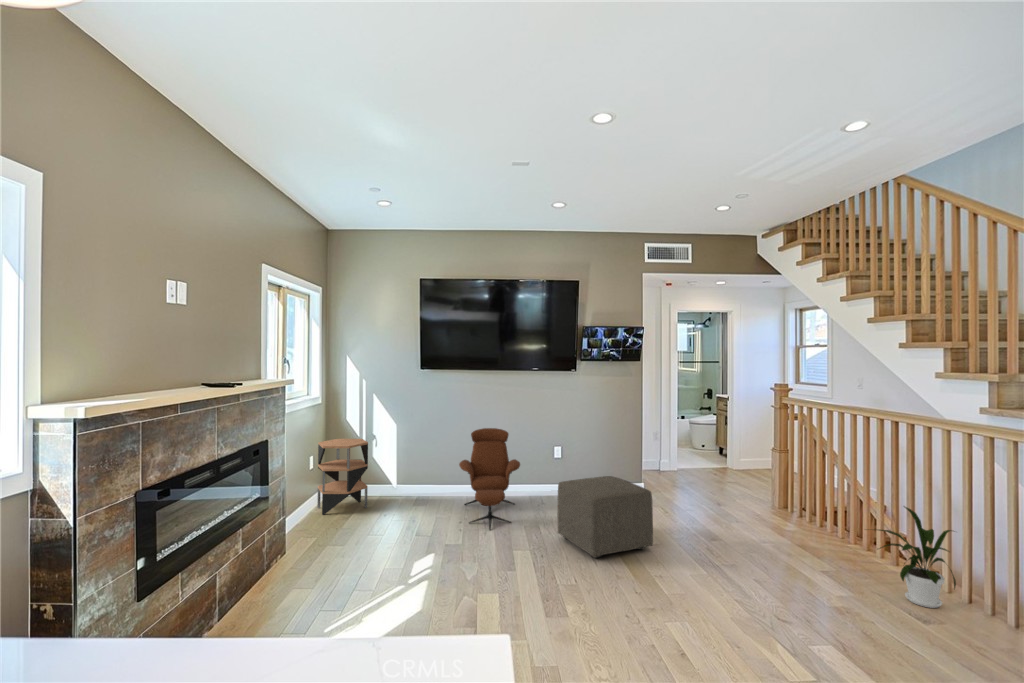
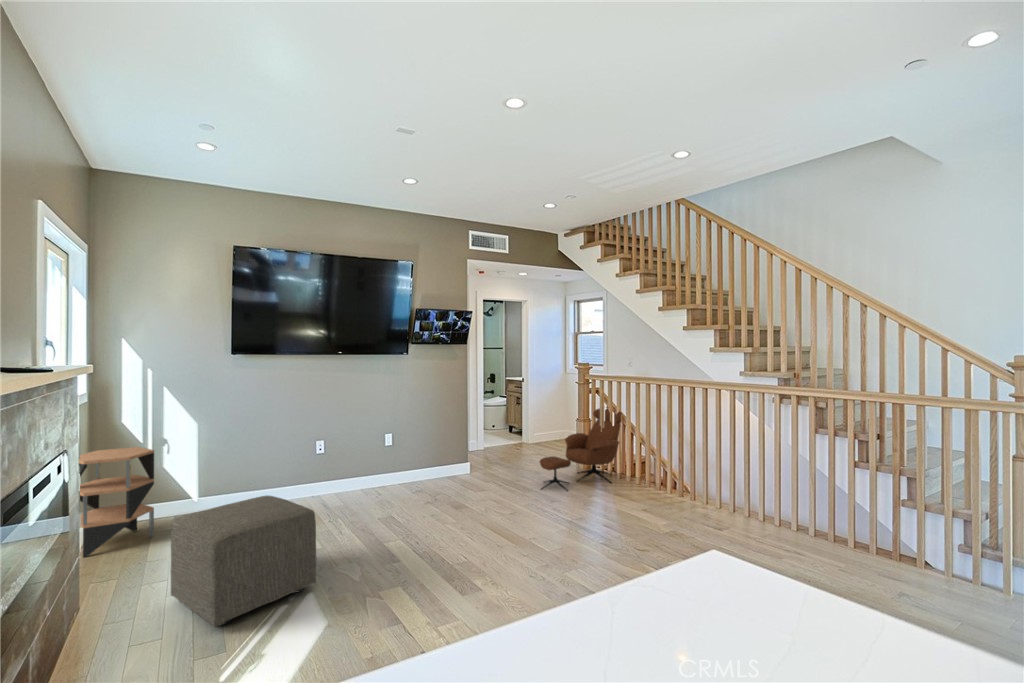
lounge chair: present [459,428,520,529] -> present [540,409,622,491]
ottoman: present [557,476,653,558] -> present [170,496,316,627]
house plant: present [879,506,956,608] -> none [673,446,731,518]

